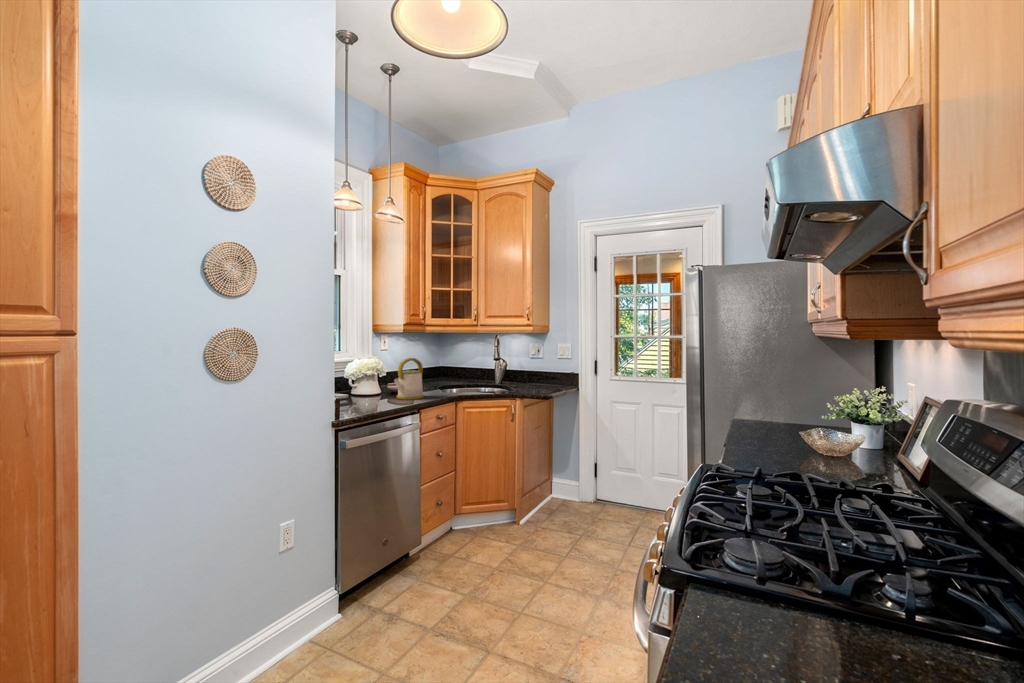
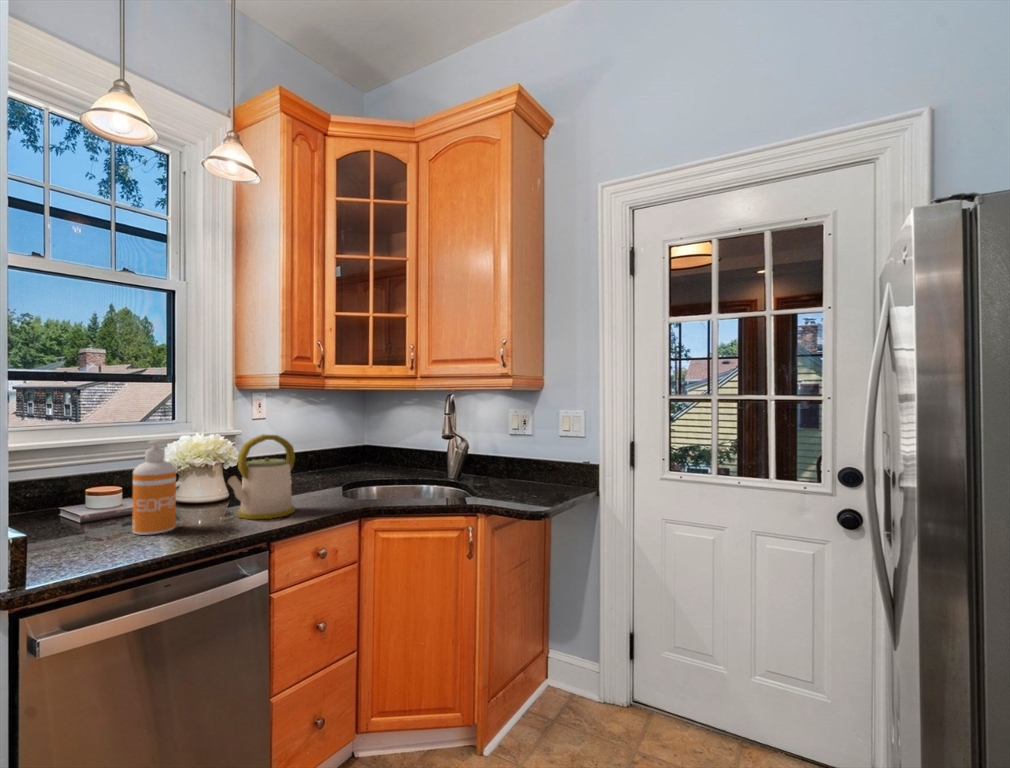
soap dispenser: none [356,360,374,405] -> present [132,440,176,535]

